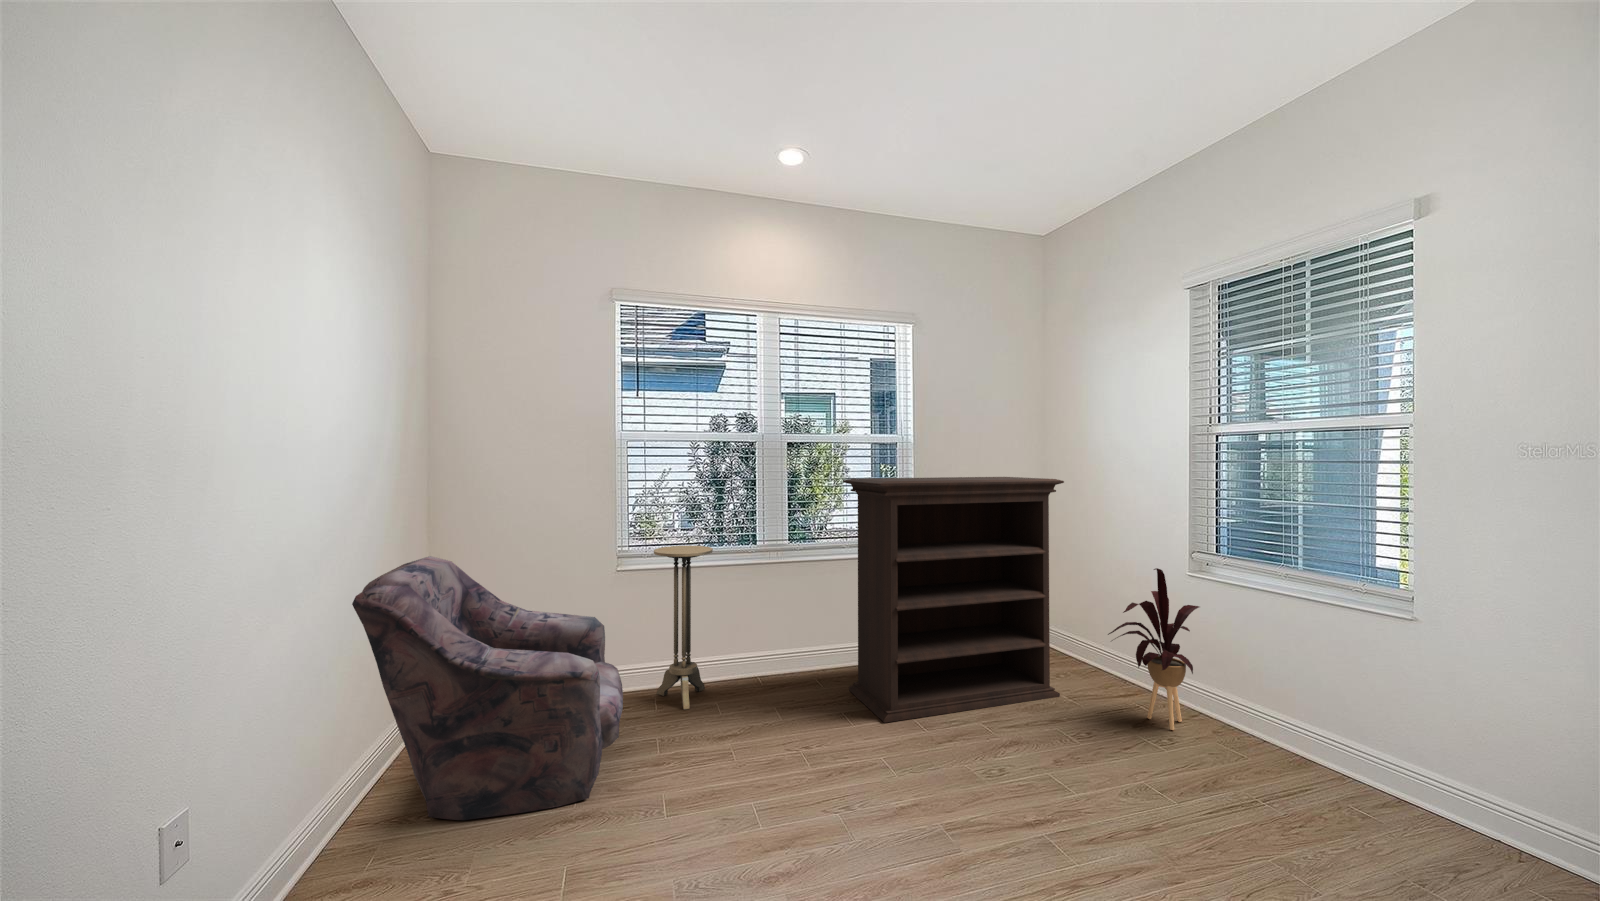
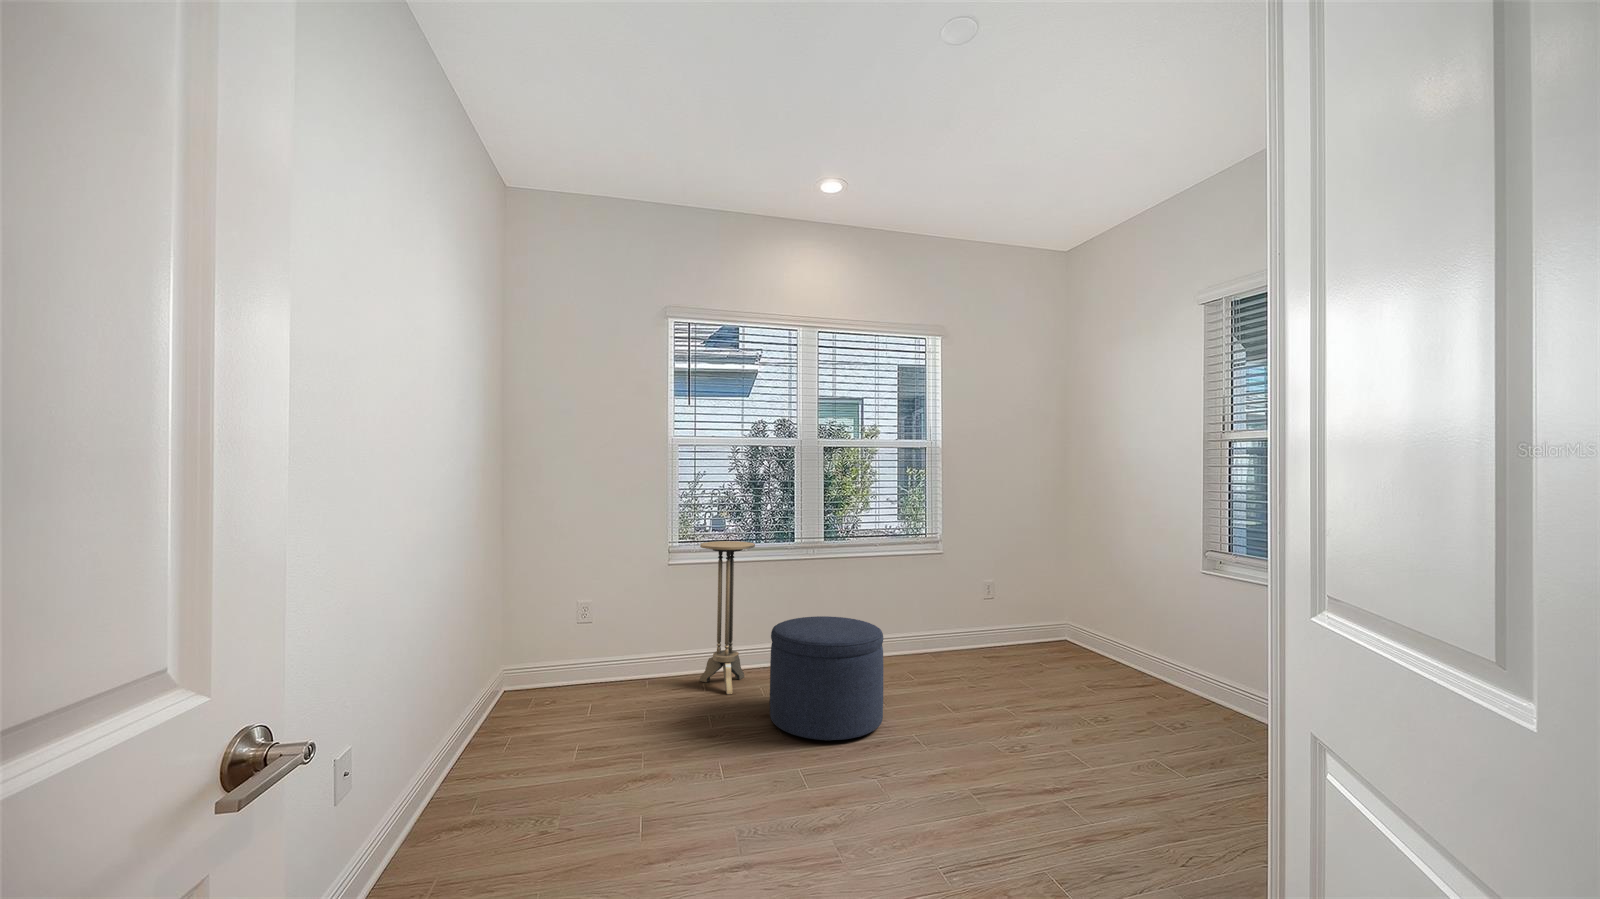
bookshelf: present [843,477,1064,723] -> none [877,480,1086,708]
armchair: present [352,556,623,820] -> none [445,542,678,781]
house plant: present [1108,568,1199,730] -> none [1128,565,1217,719]
ottoman: none [725,627,845,764] -> present [770,616,884,741]

